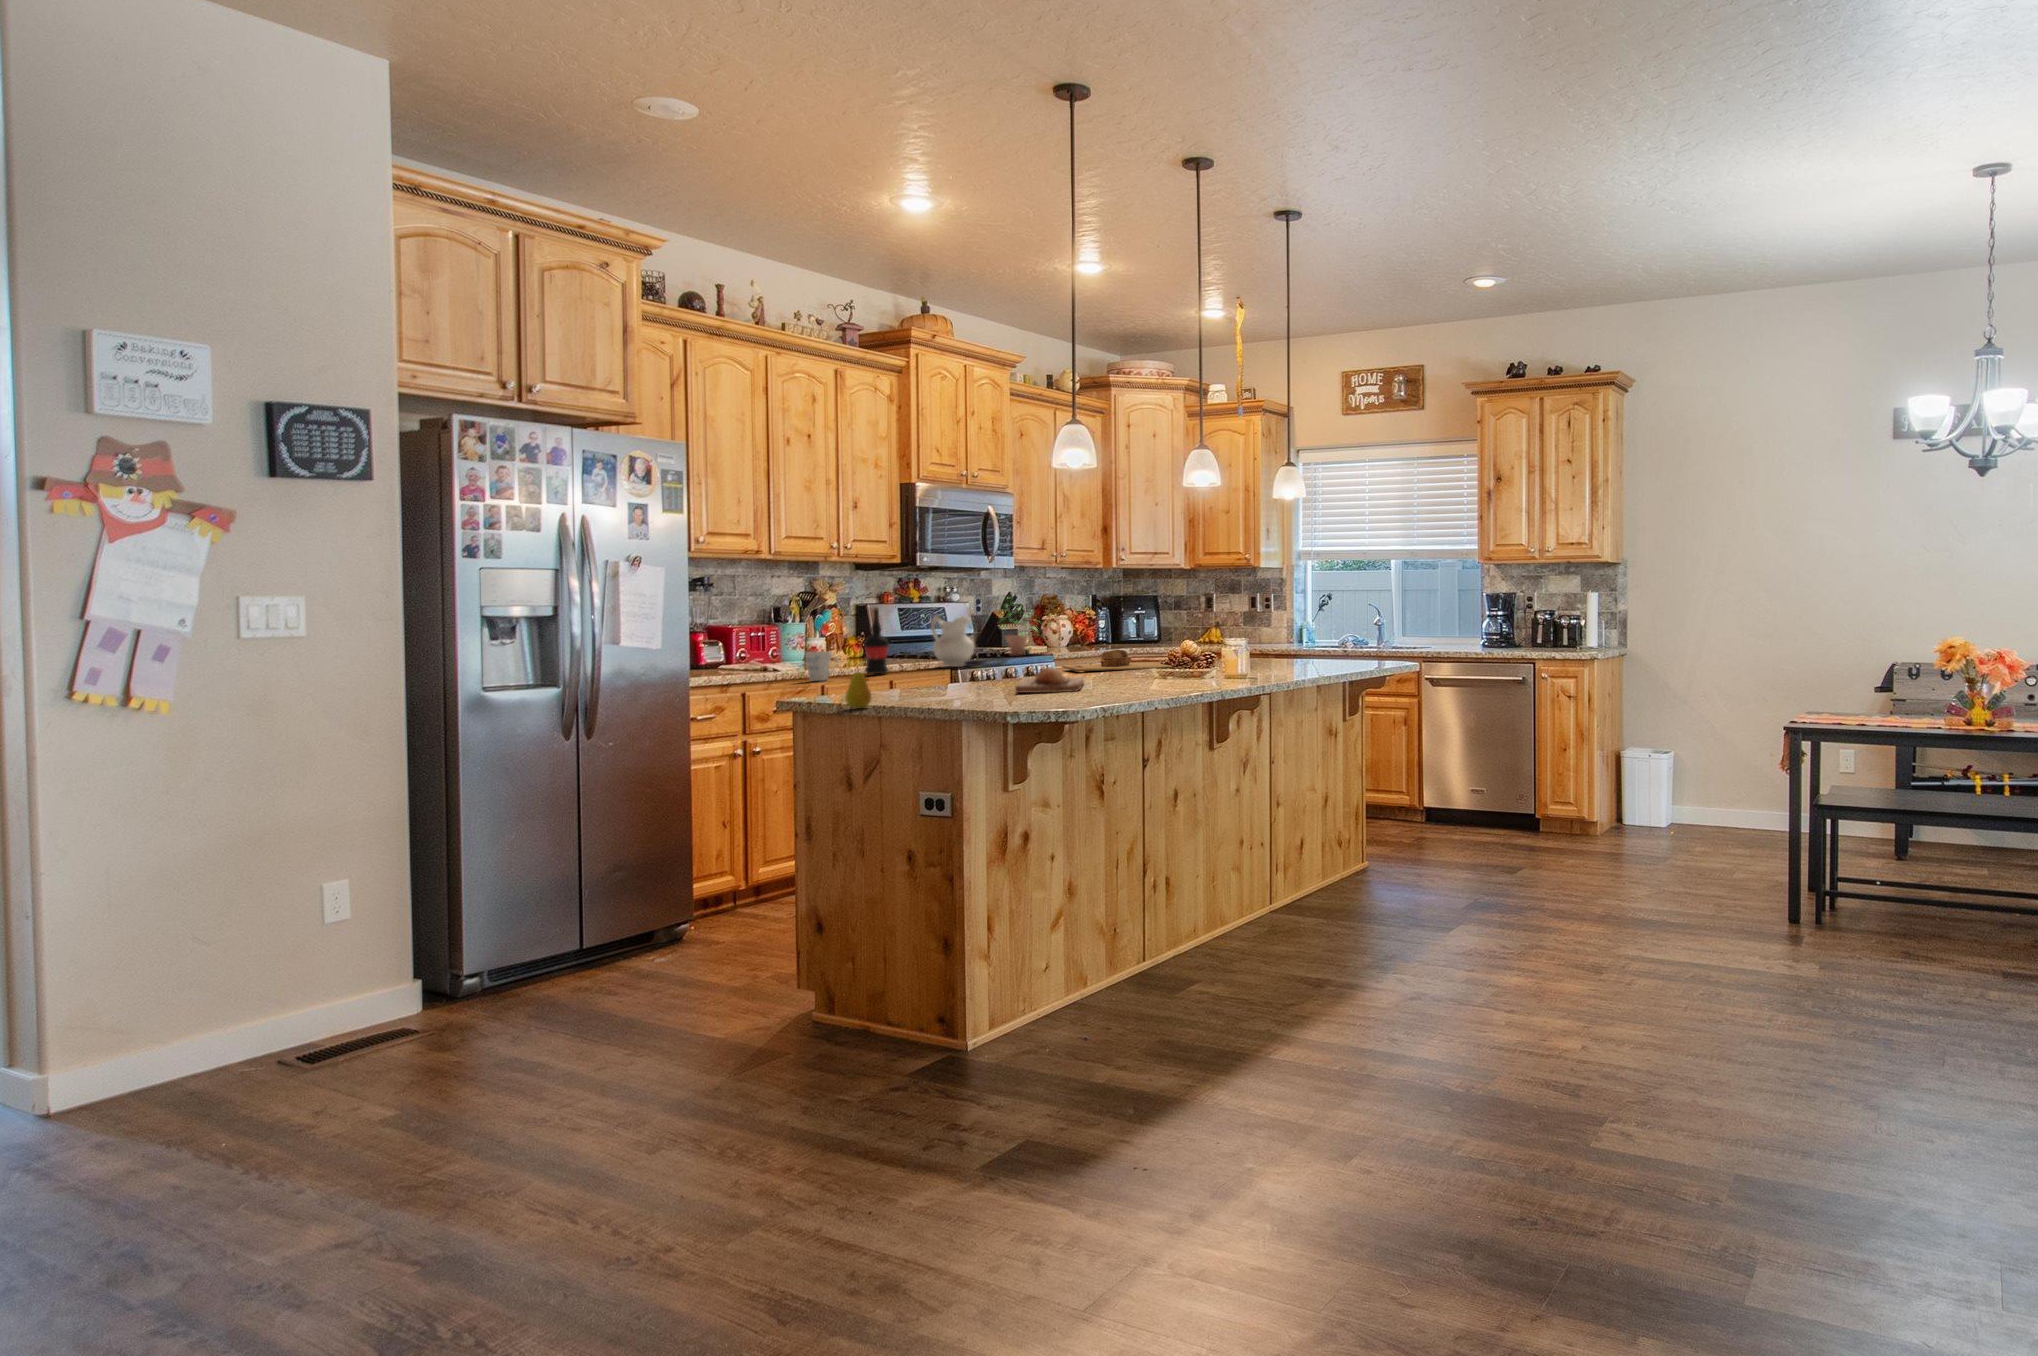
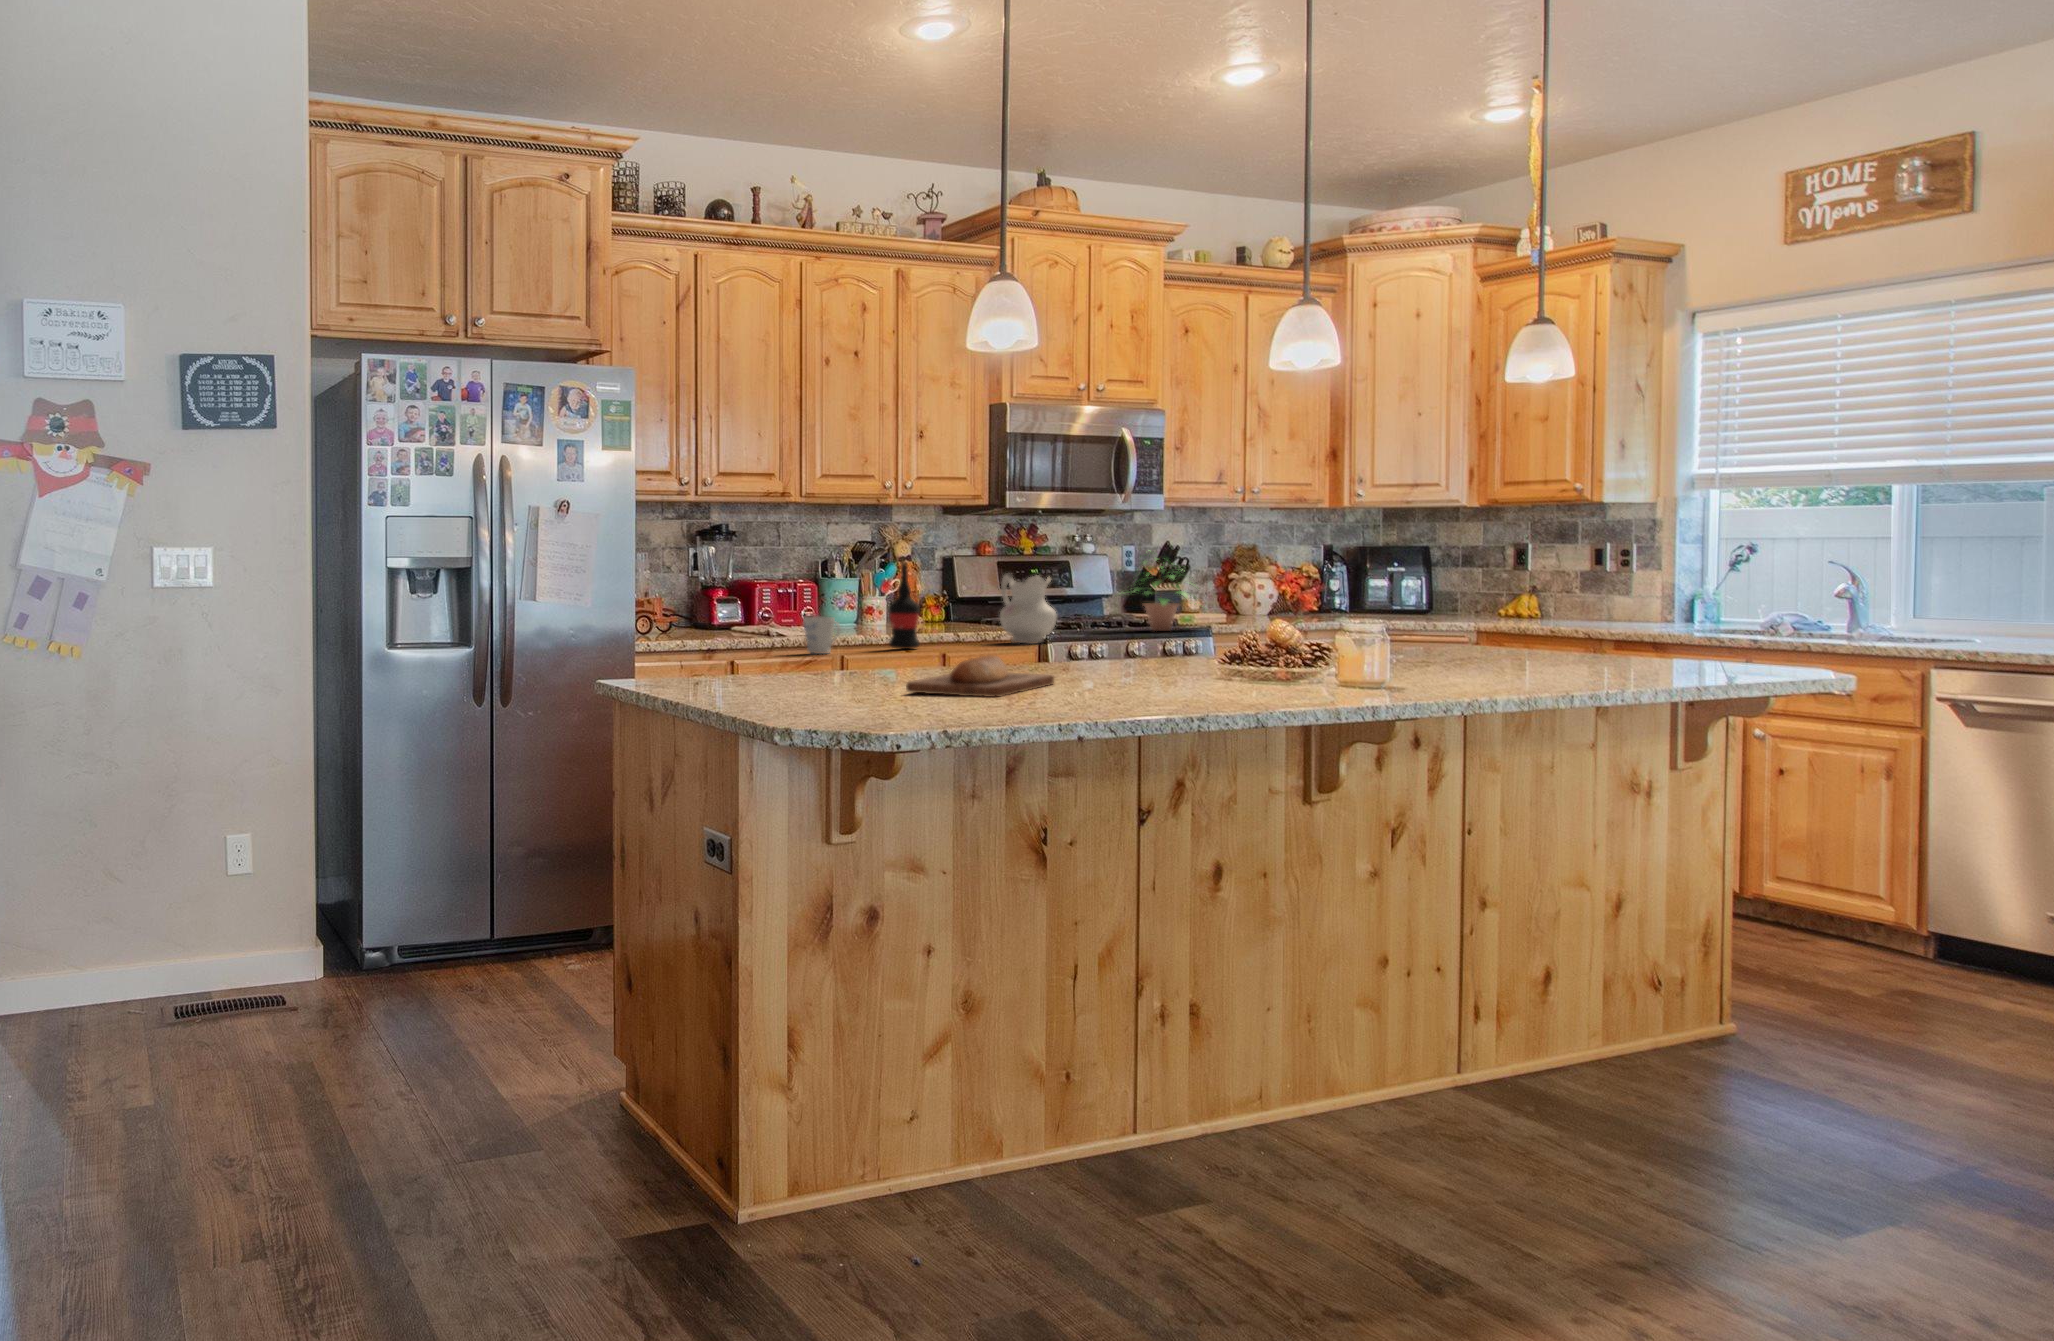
cutting board: present [1062,650,1172,671] -> none [1118,631,1287,666]
fruit: present [845,672,872,708] -> none [653,642,687,699]

